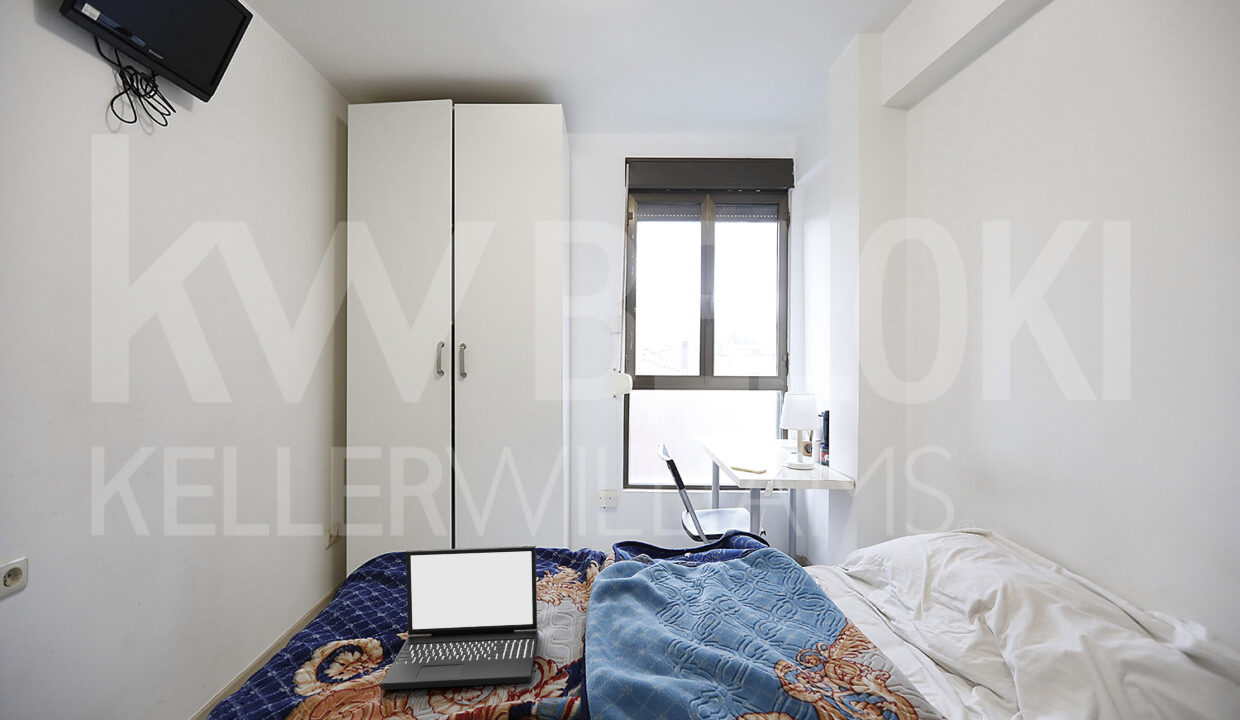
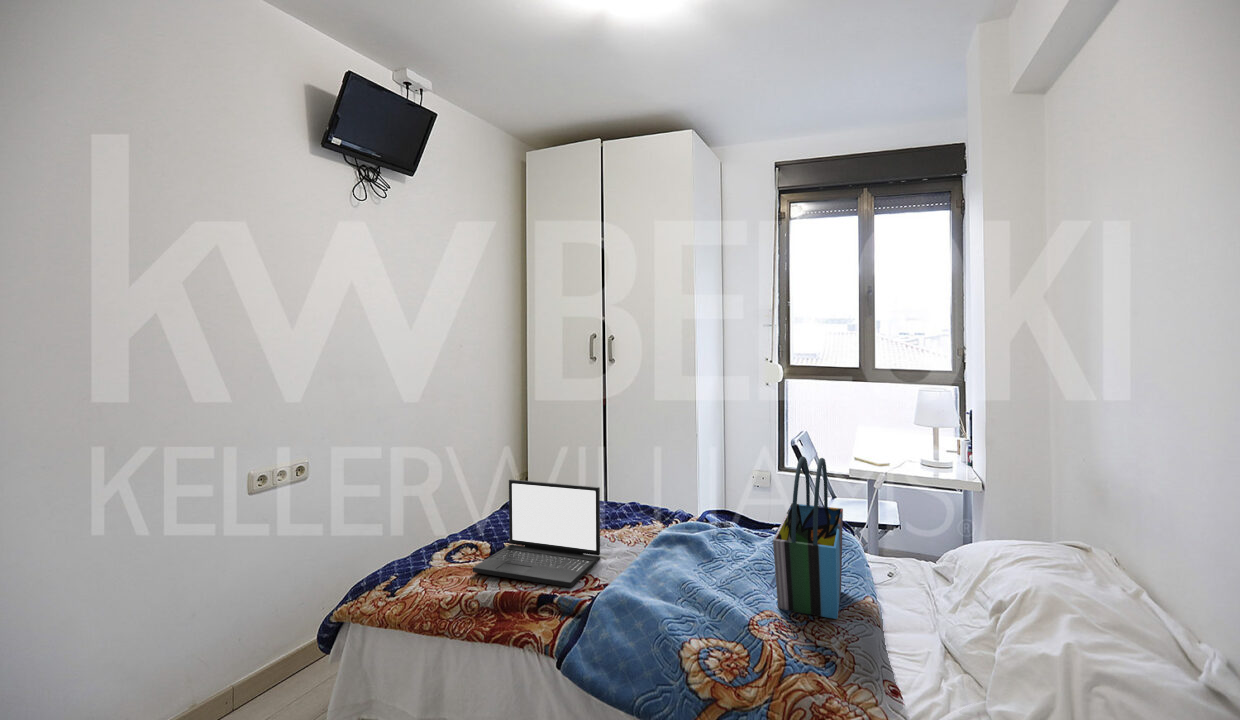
tote bag: none [744,487,840,656] -> present [773,456,843,619]

